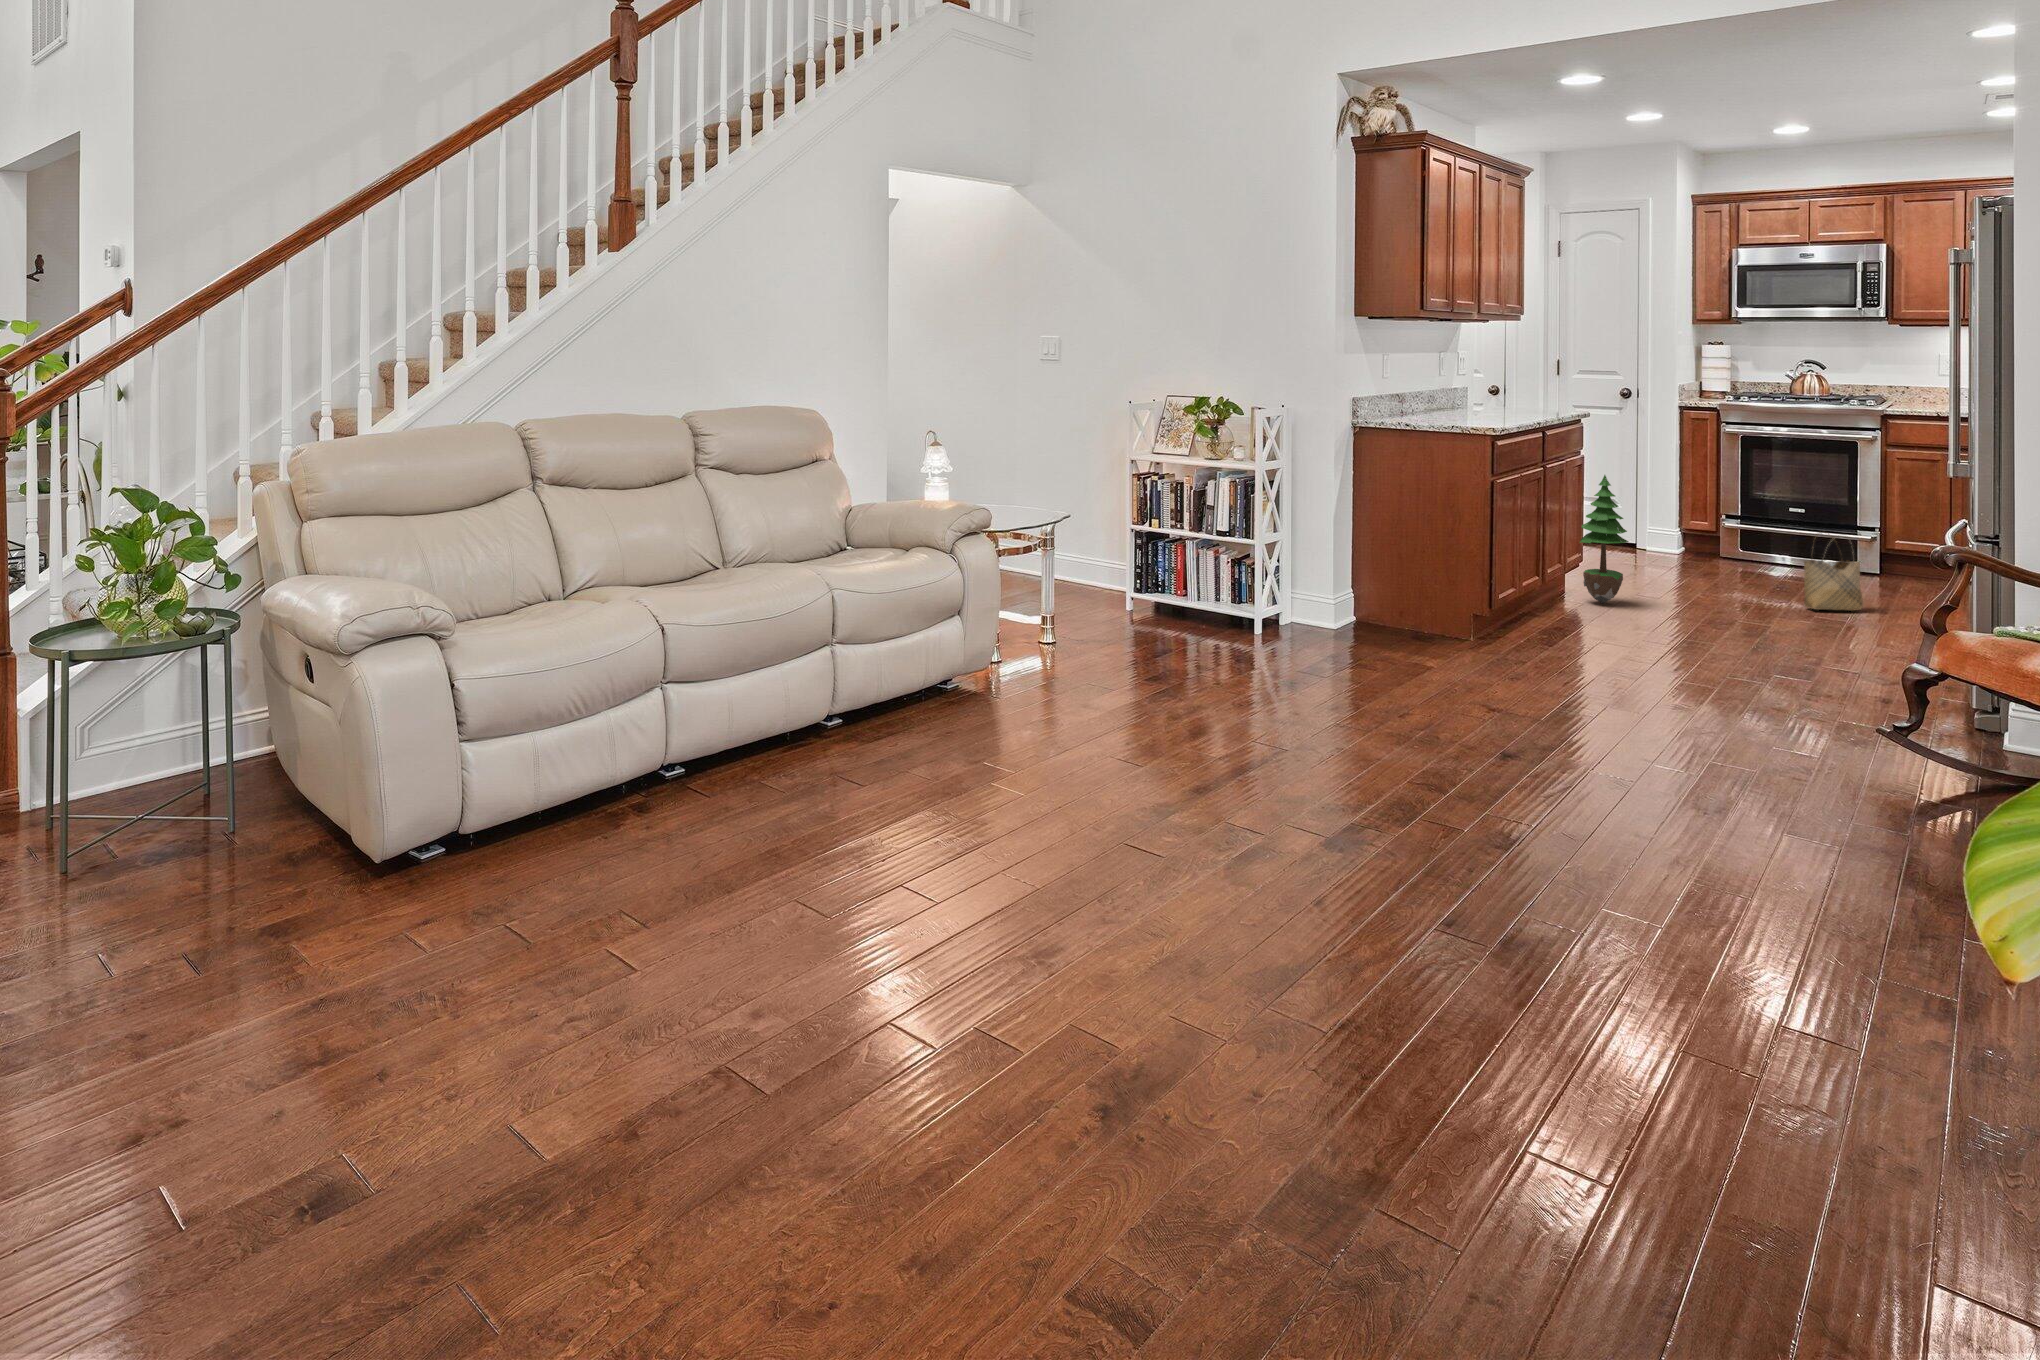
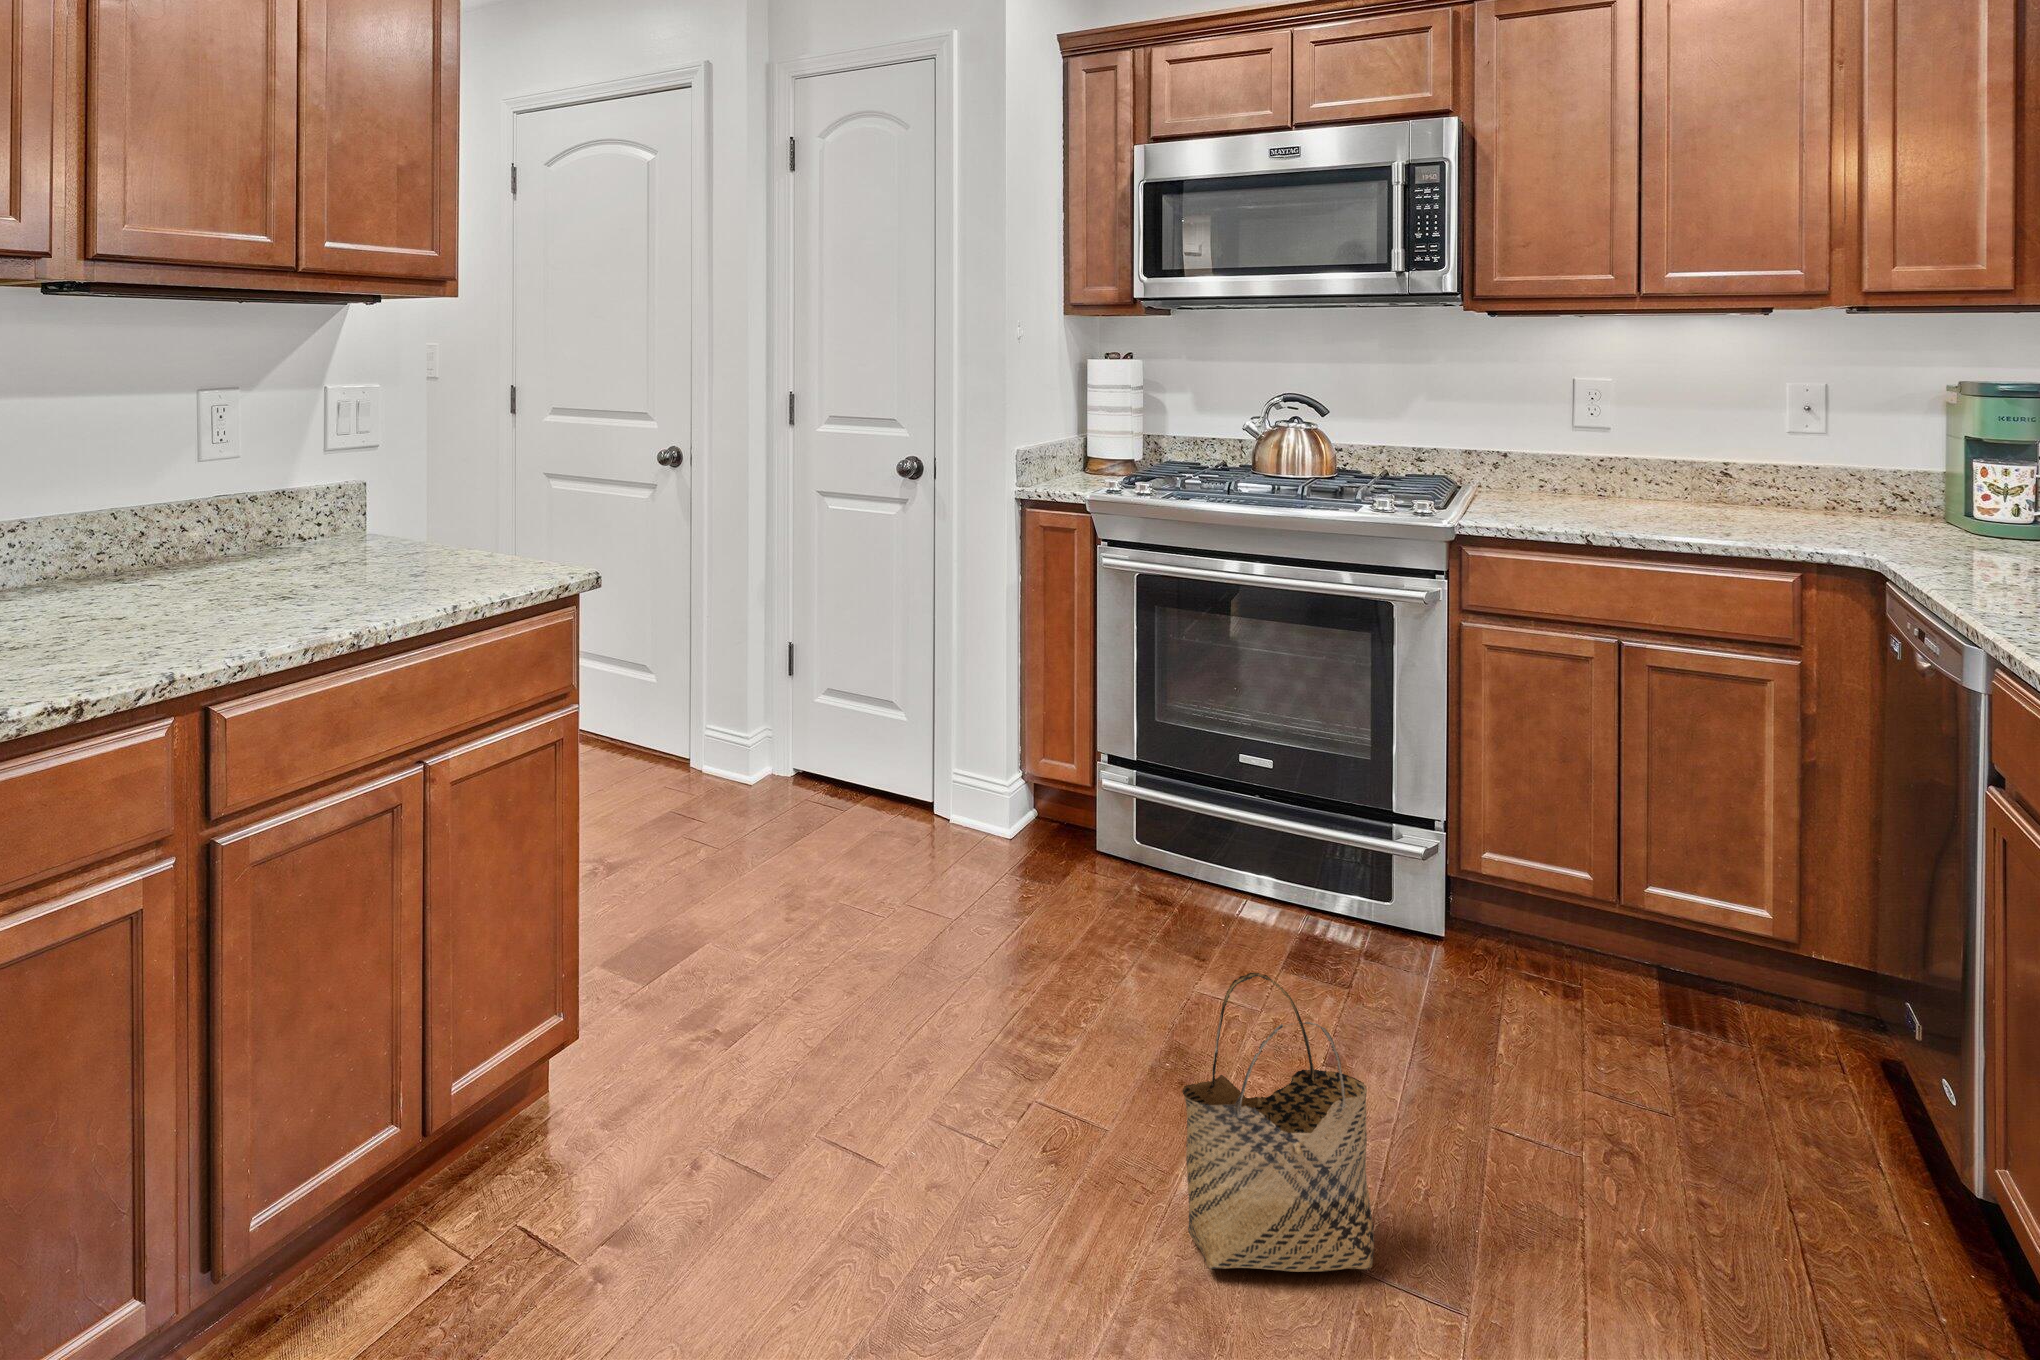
potted tree: present [1580,475,1629,604] -> none [473,792,627,1220]

